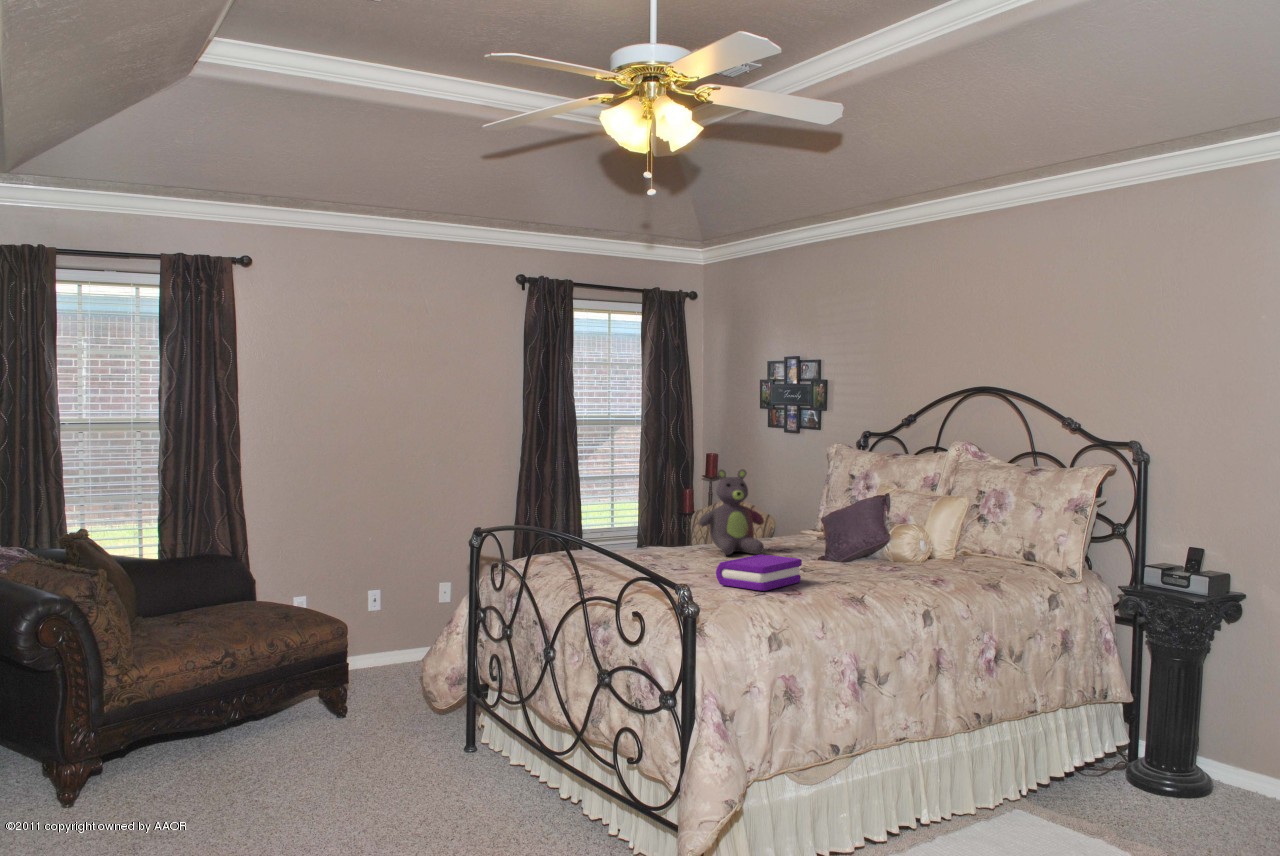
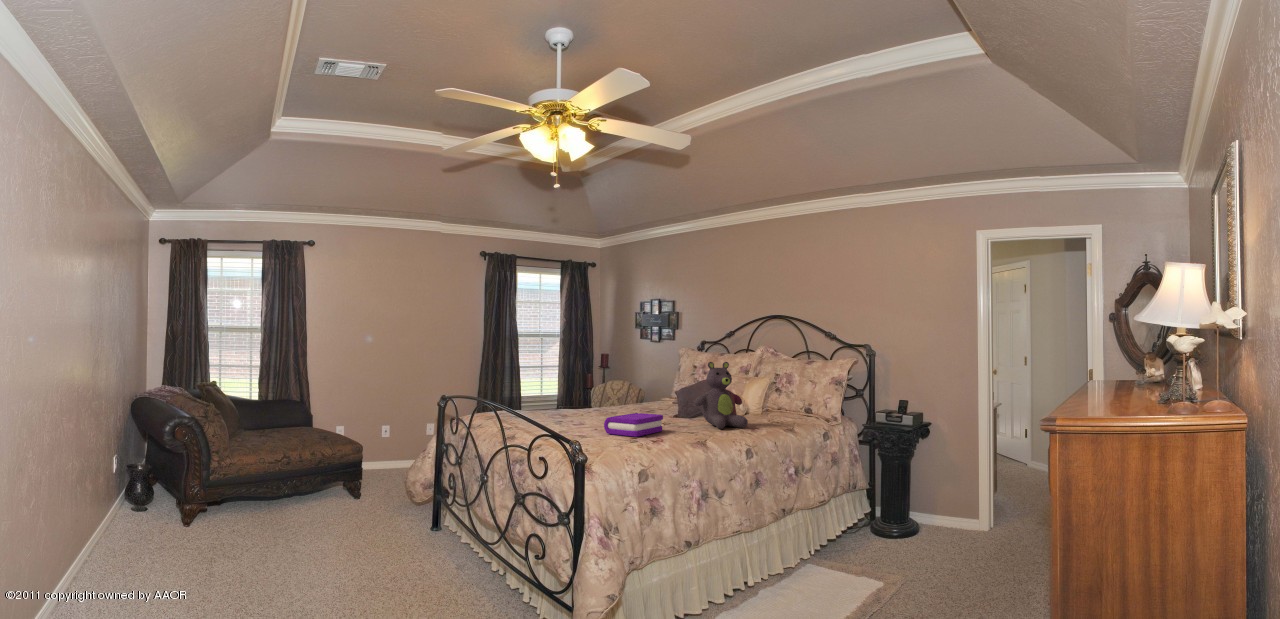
stuffed bear: present [699,469,764,555] -> present [695,362,748,429]

